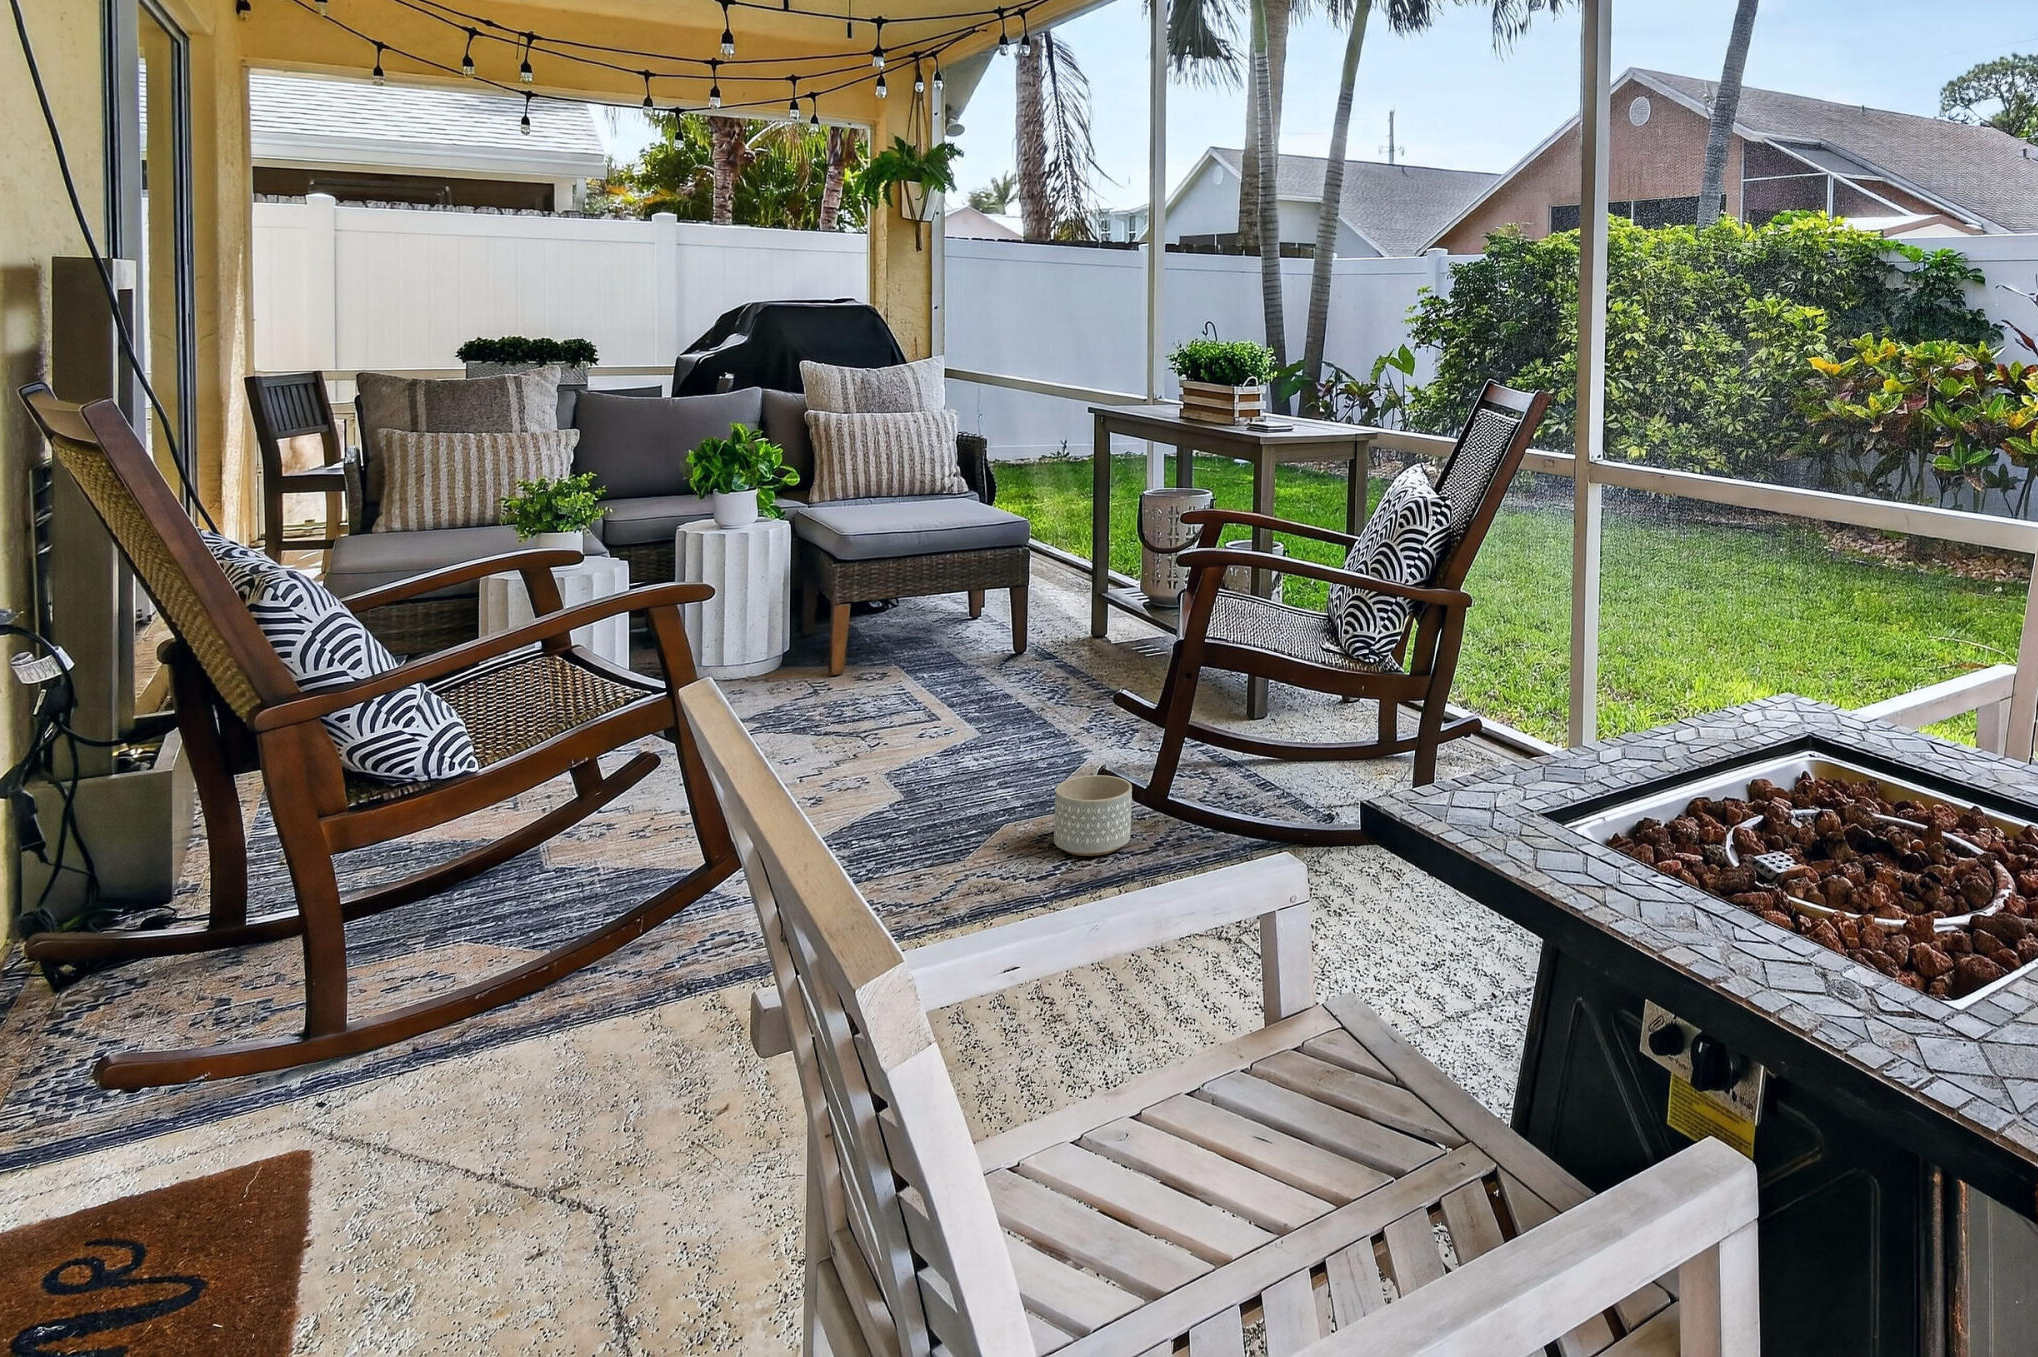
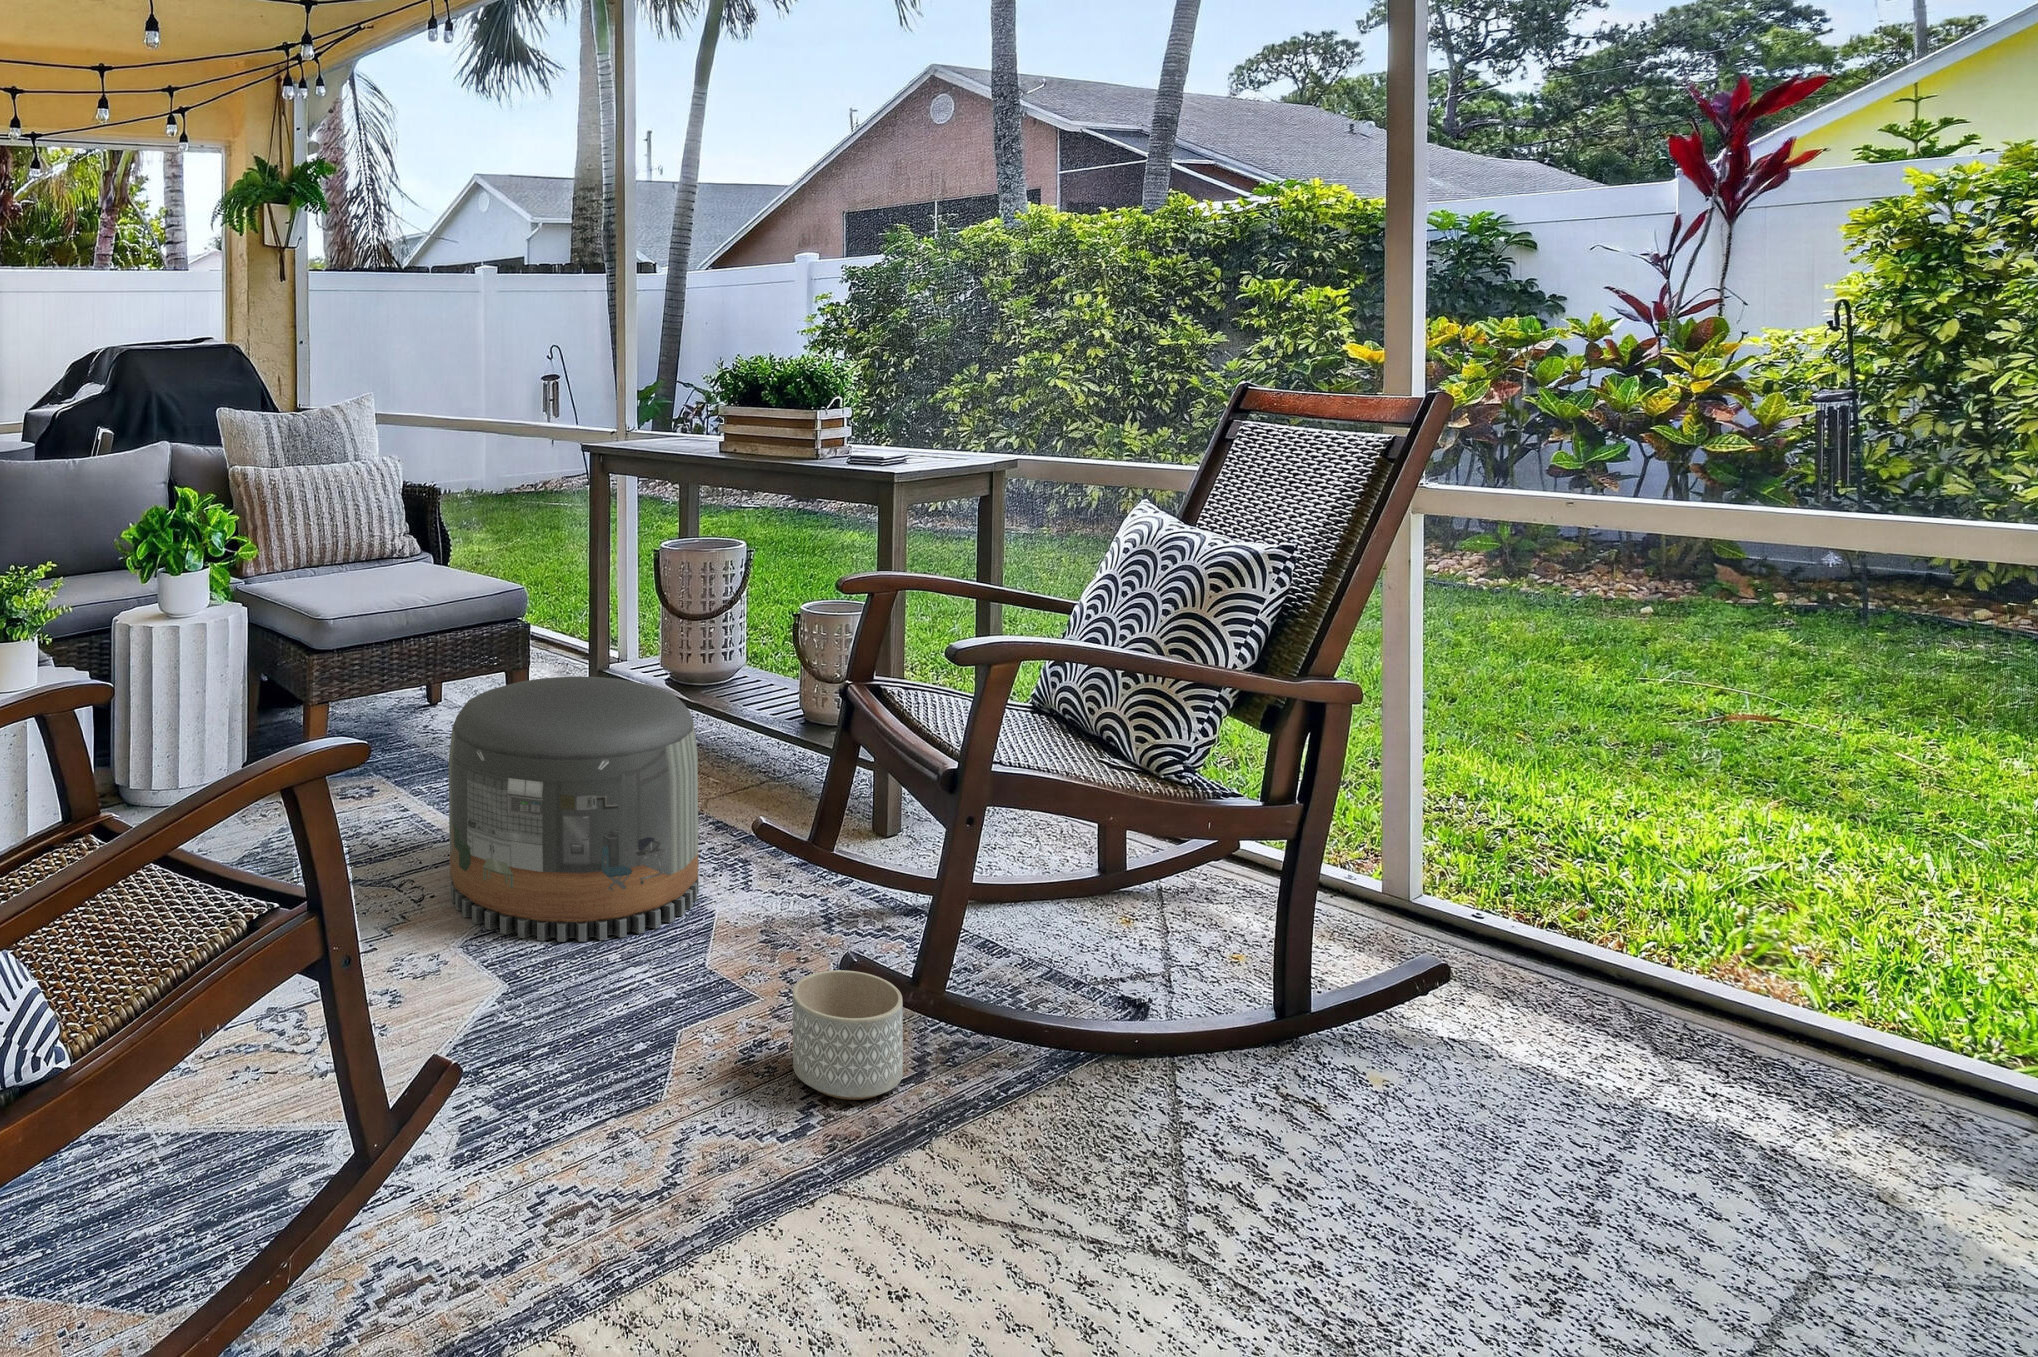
pouf: none [889,580,1085,766] -> present [449,676,699,942]

